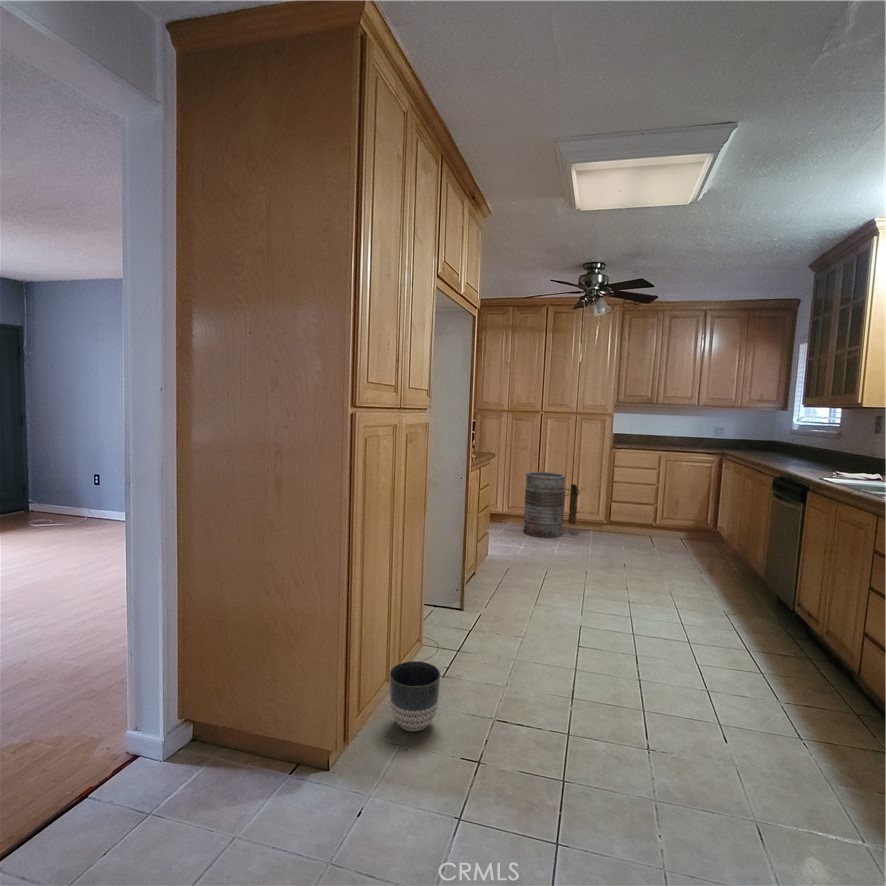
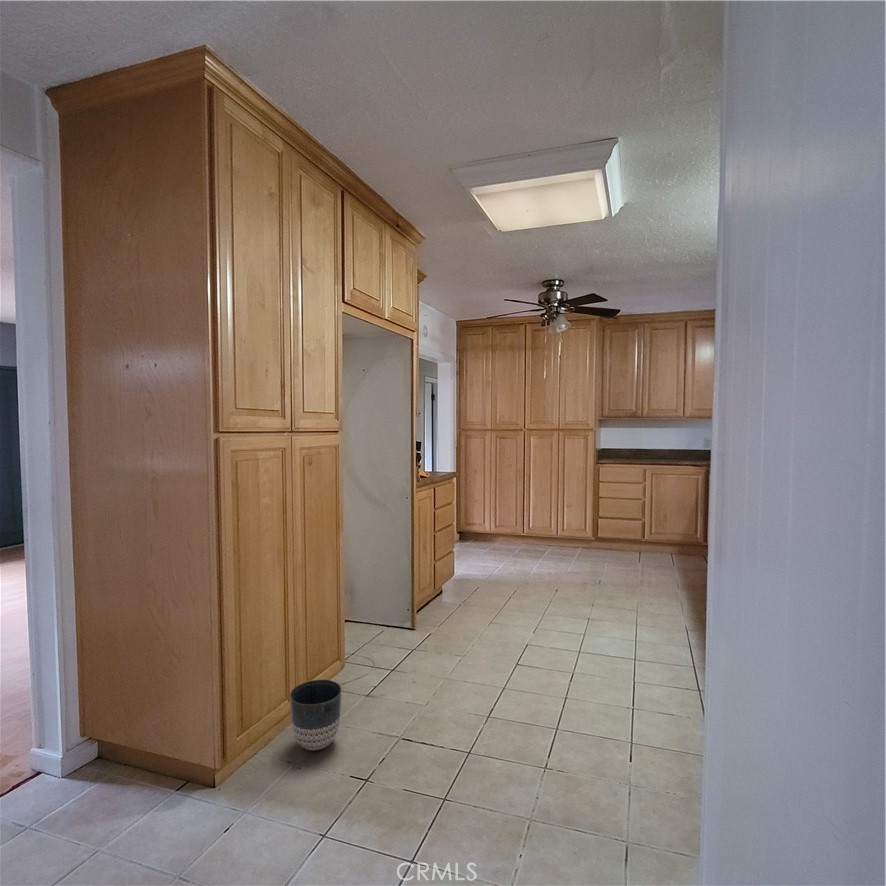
trash can: present [523,472,580,538] -> none [509,489,564,555]

